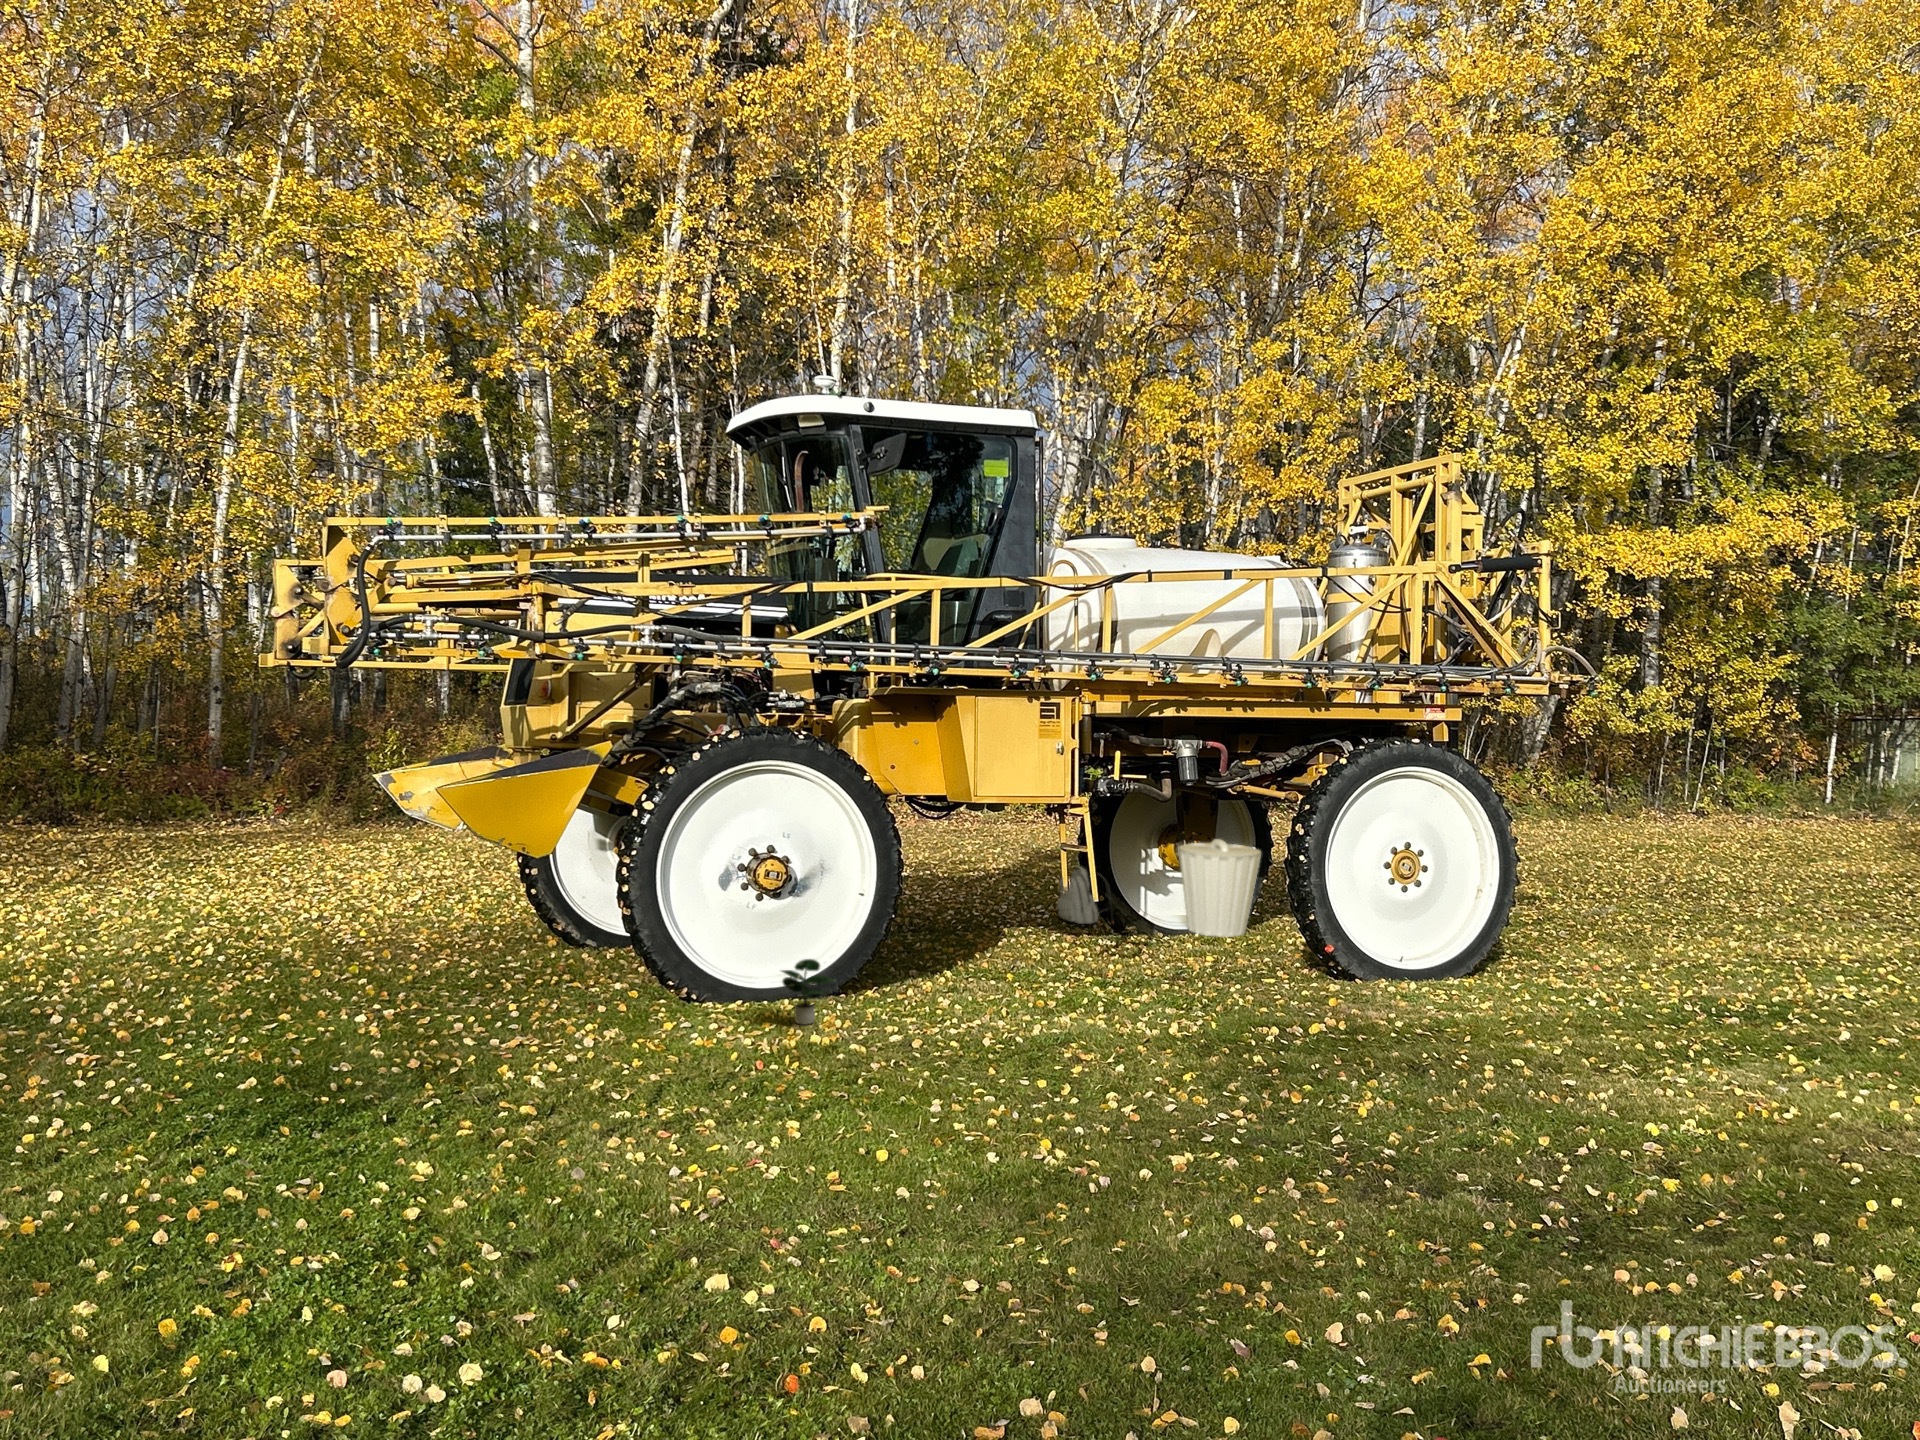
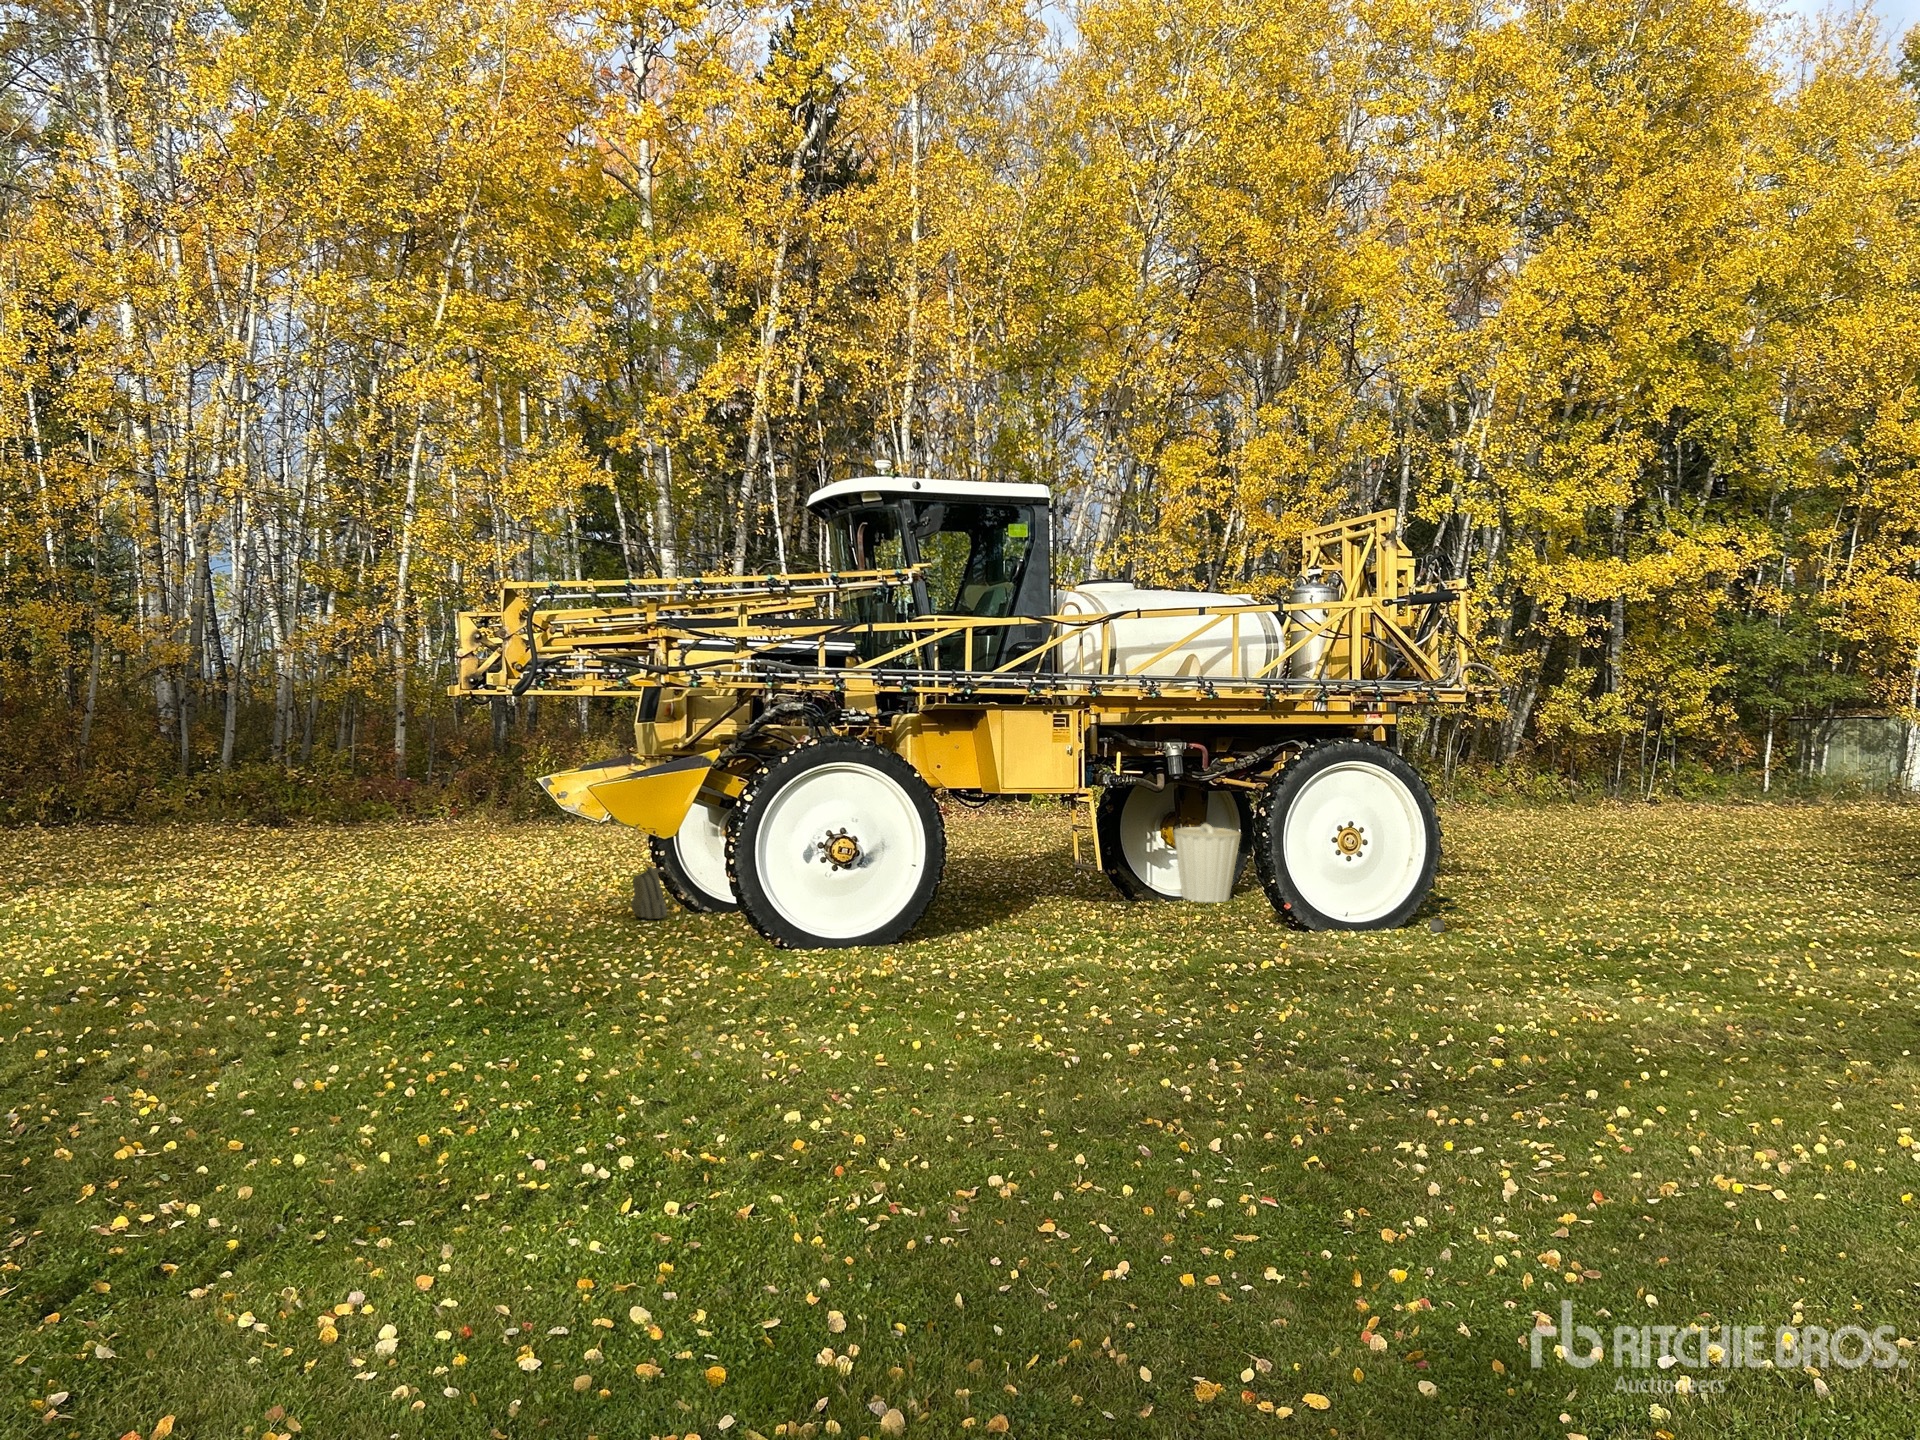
backpack: present [1055,867,1112,924] -> present [630,866,683,919]
potted plant: present [782,959,835,1025] -> present [1420,890,1458,932]

